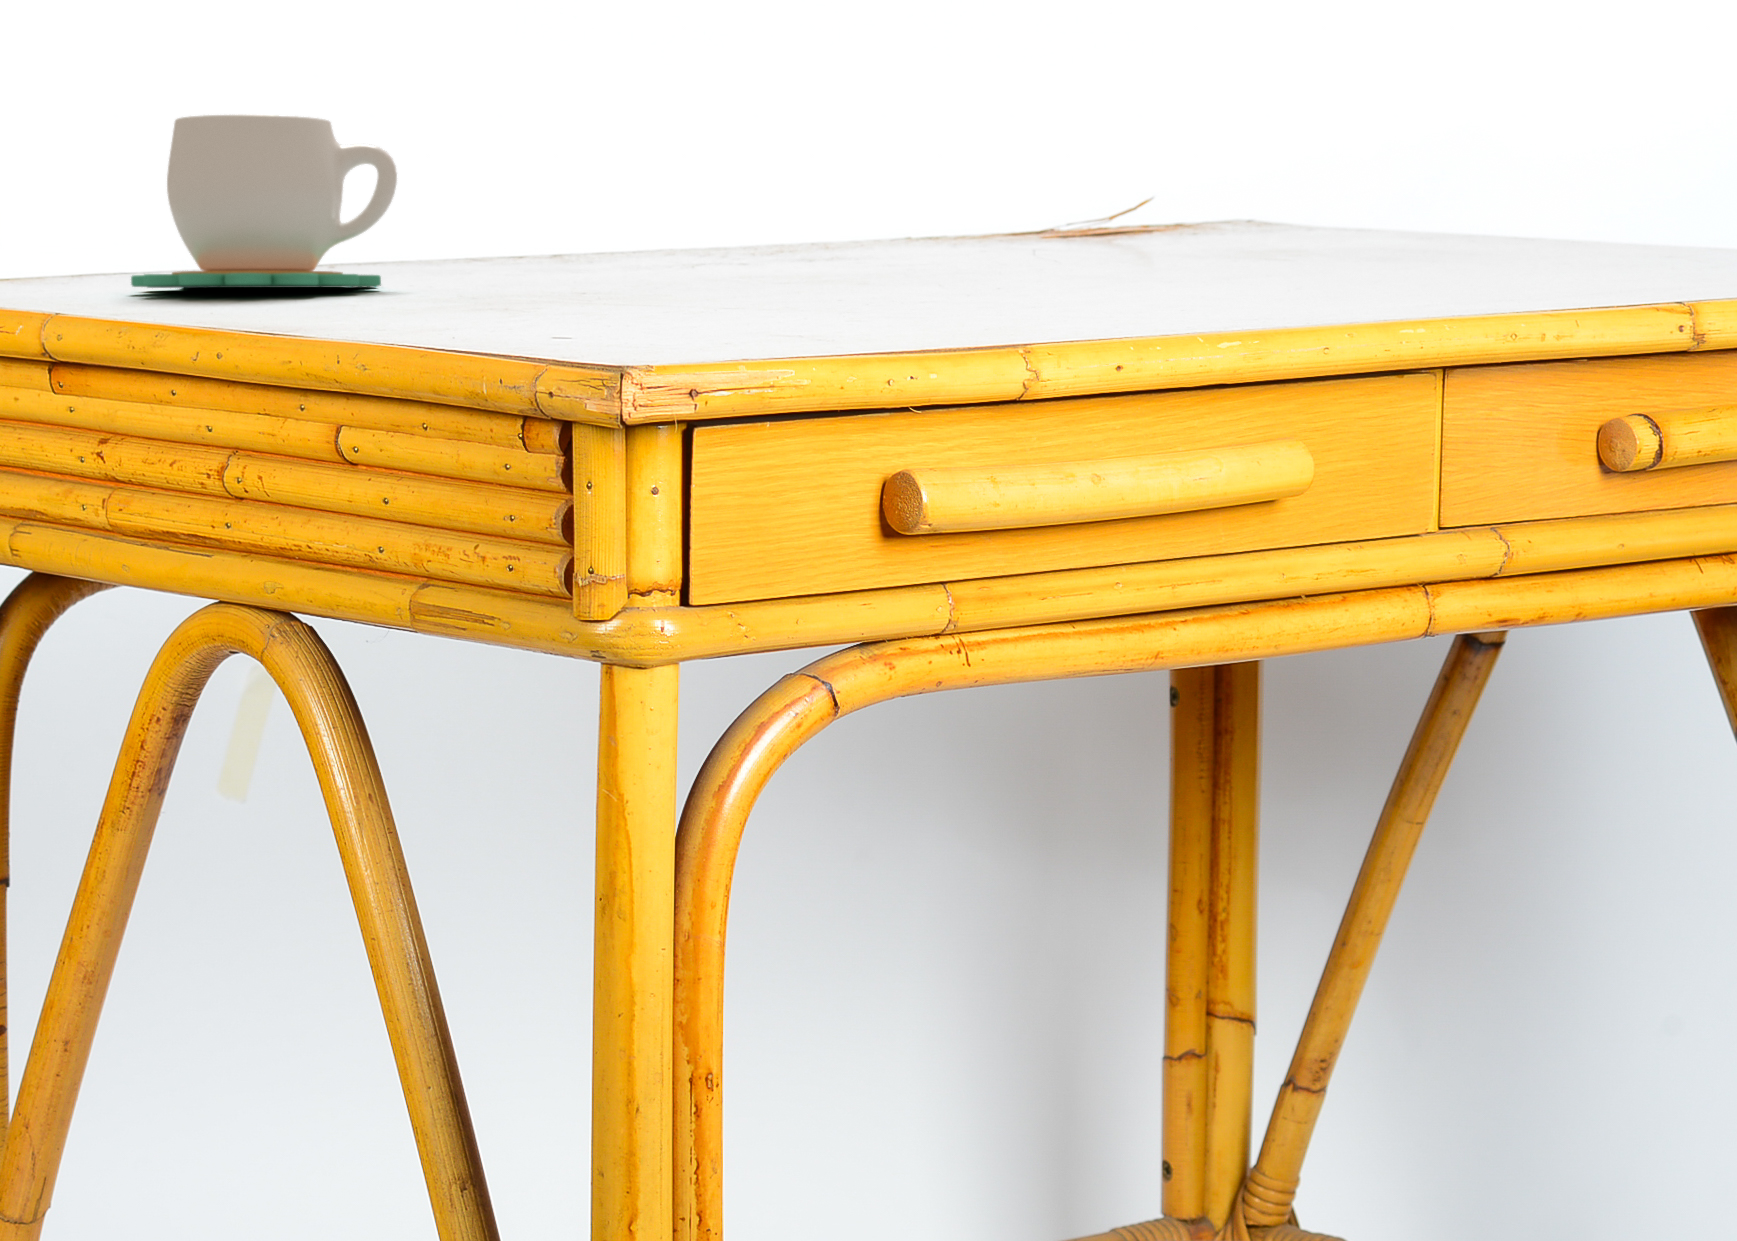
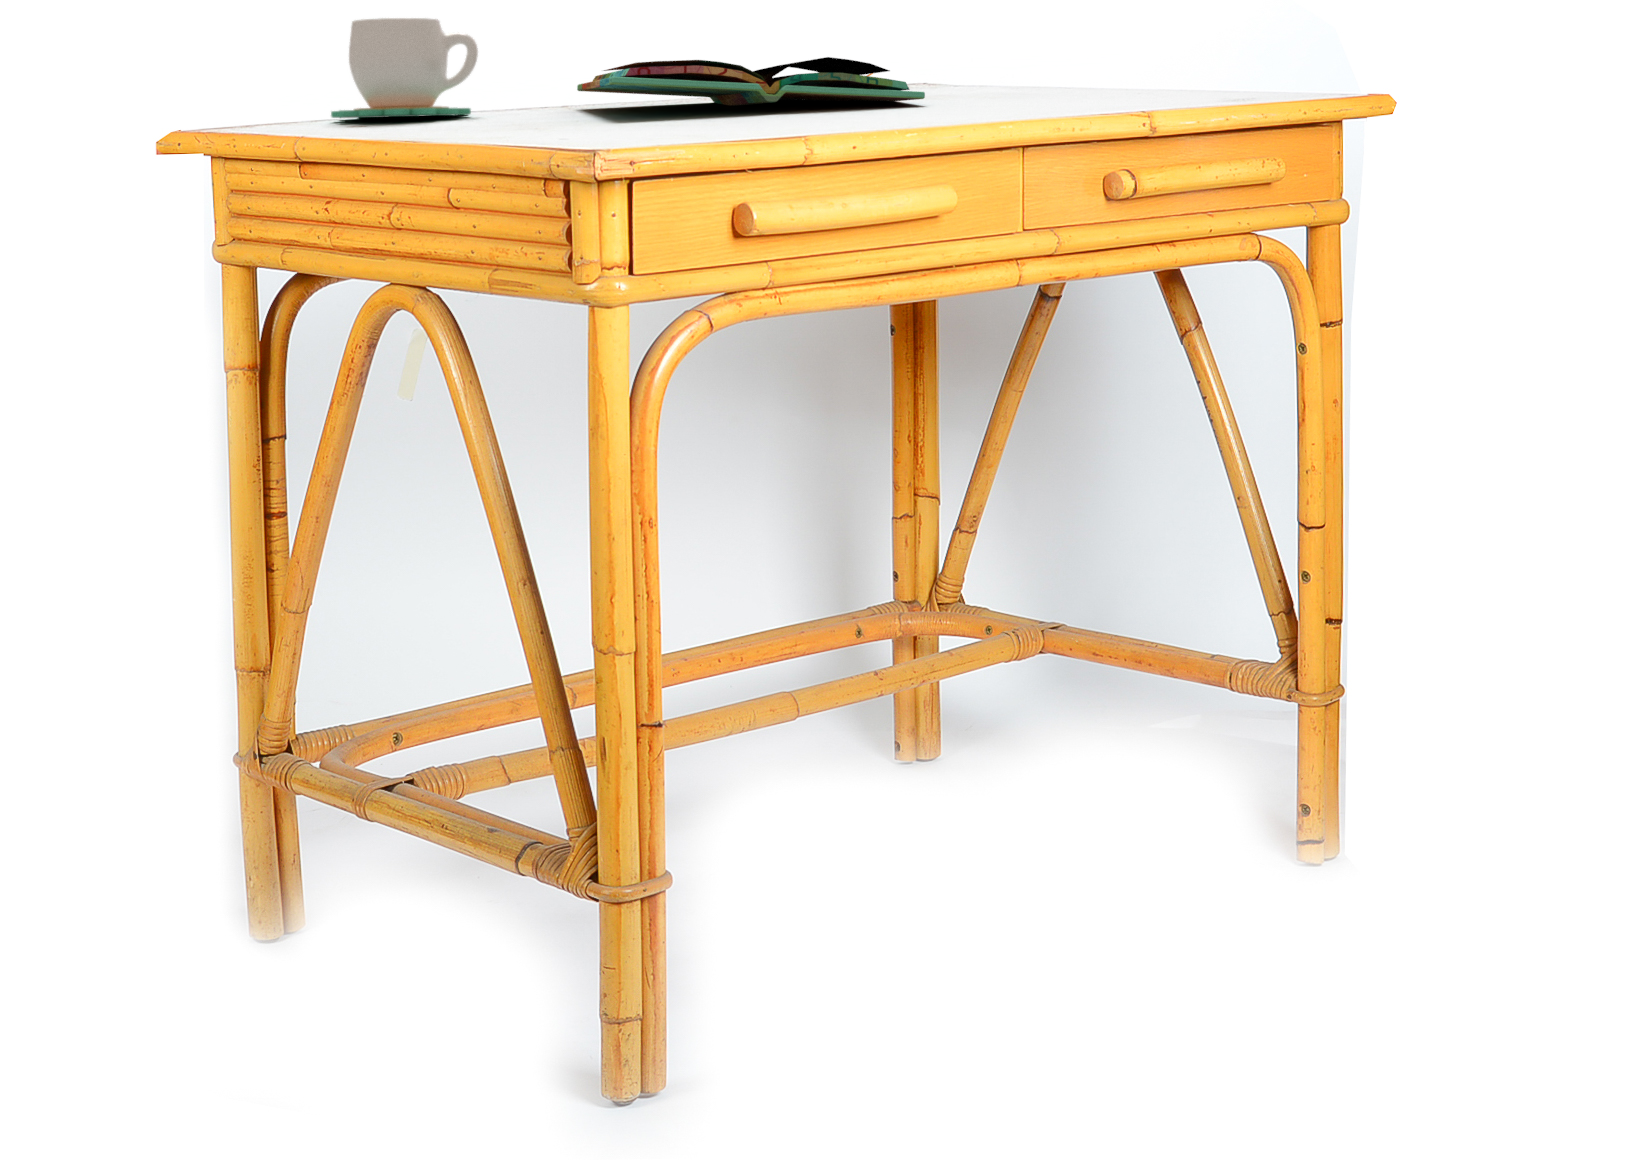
book: none [568,199,1192,283] -> present [577,57,925,106]

